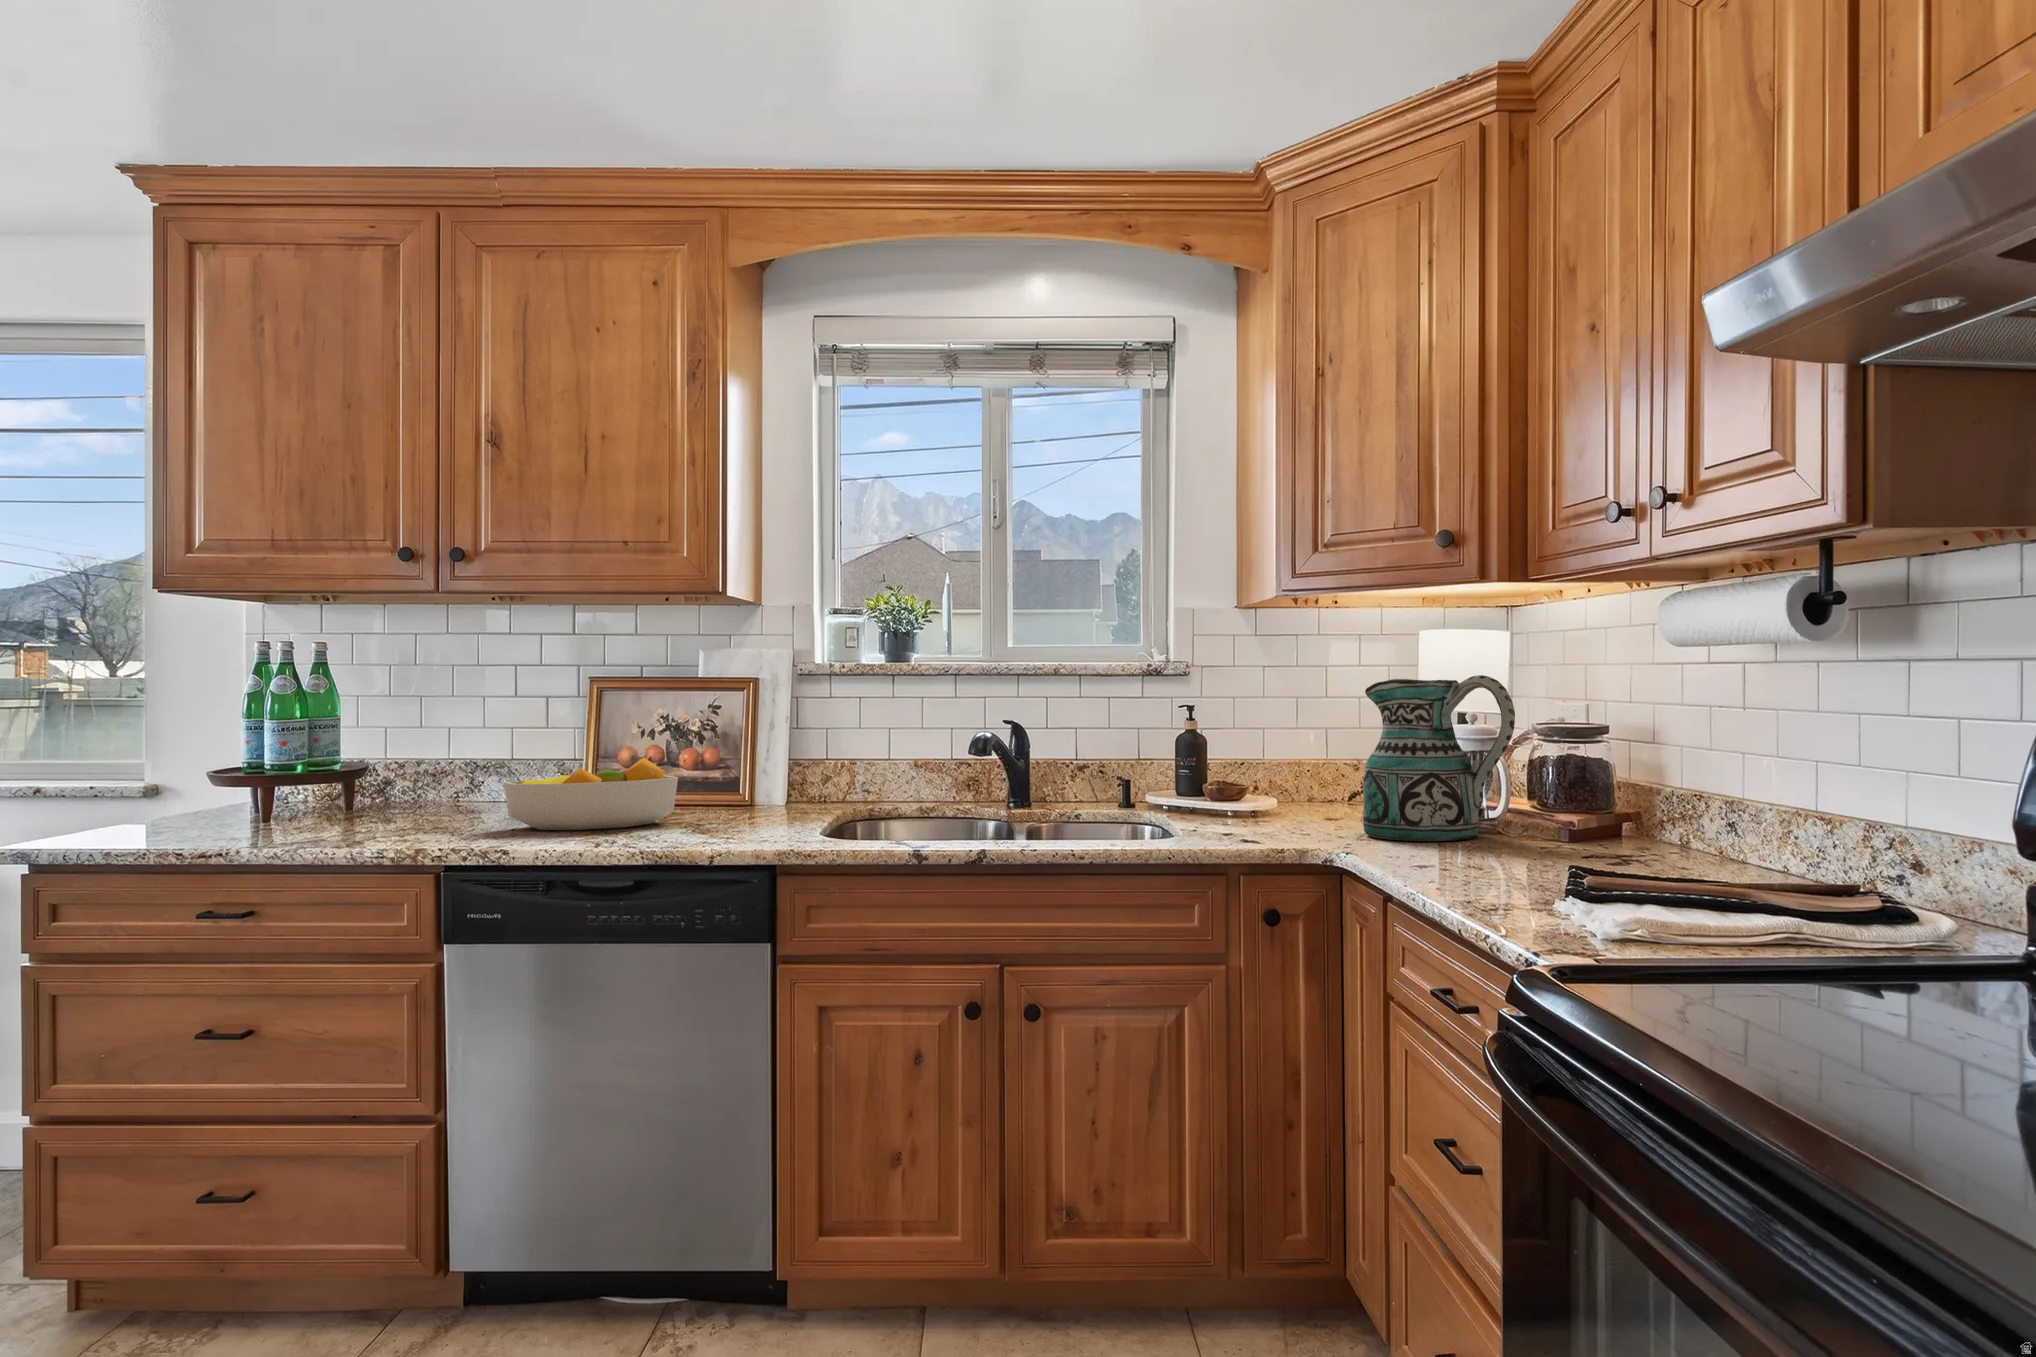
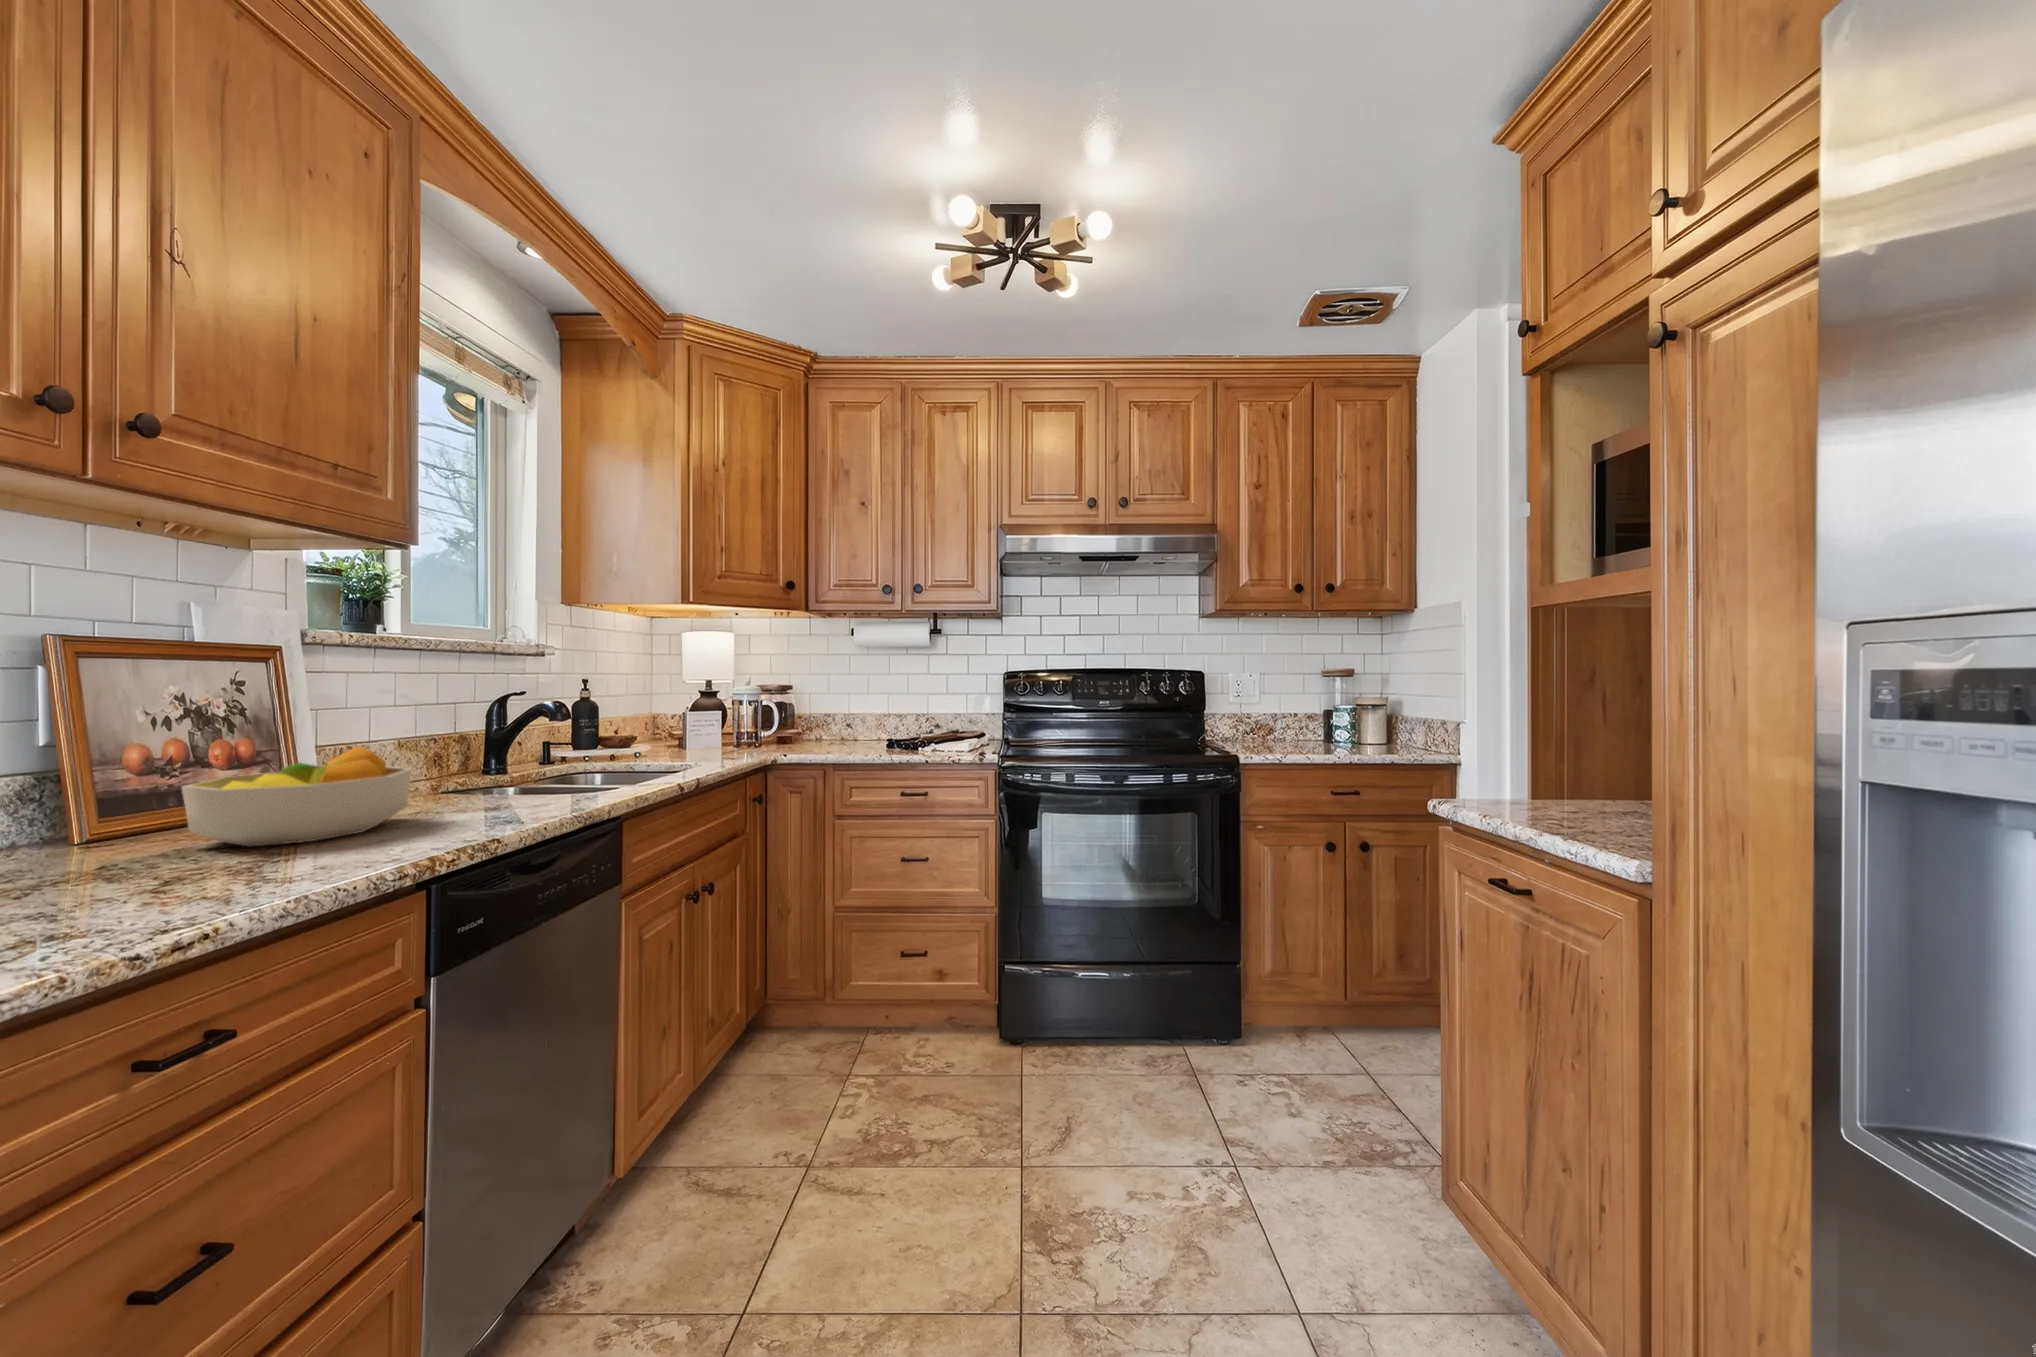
ceramic pitcher: present [1363,675,1515,841] -> none [794,682,856,756]

